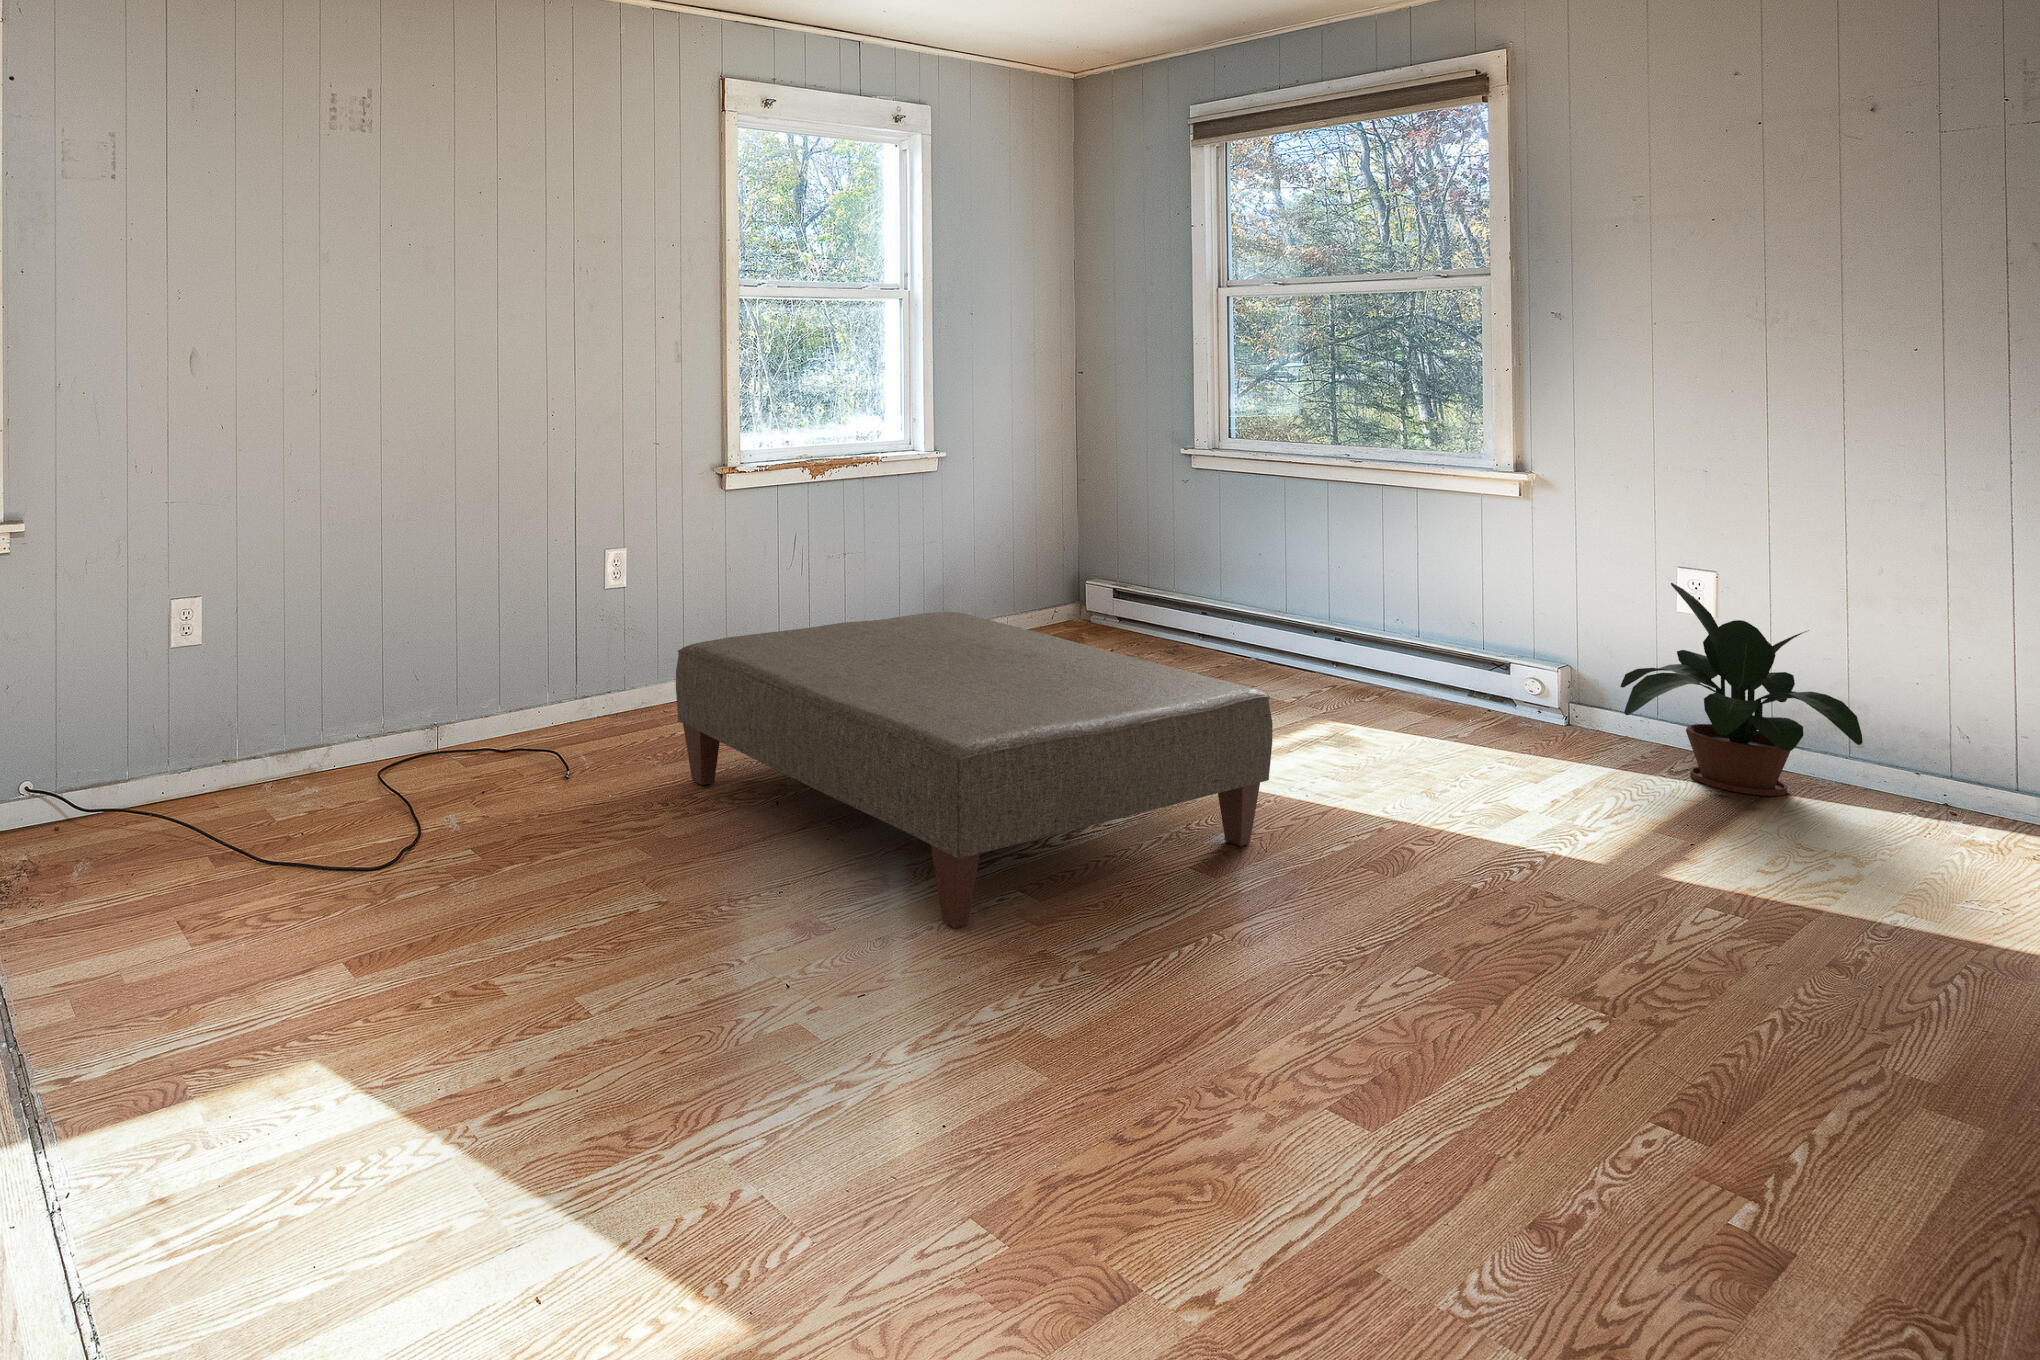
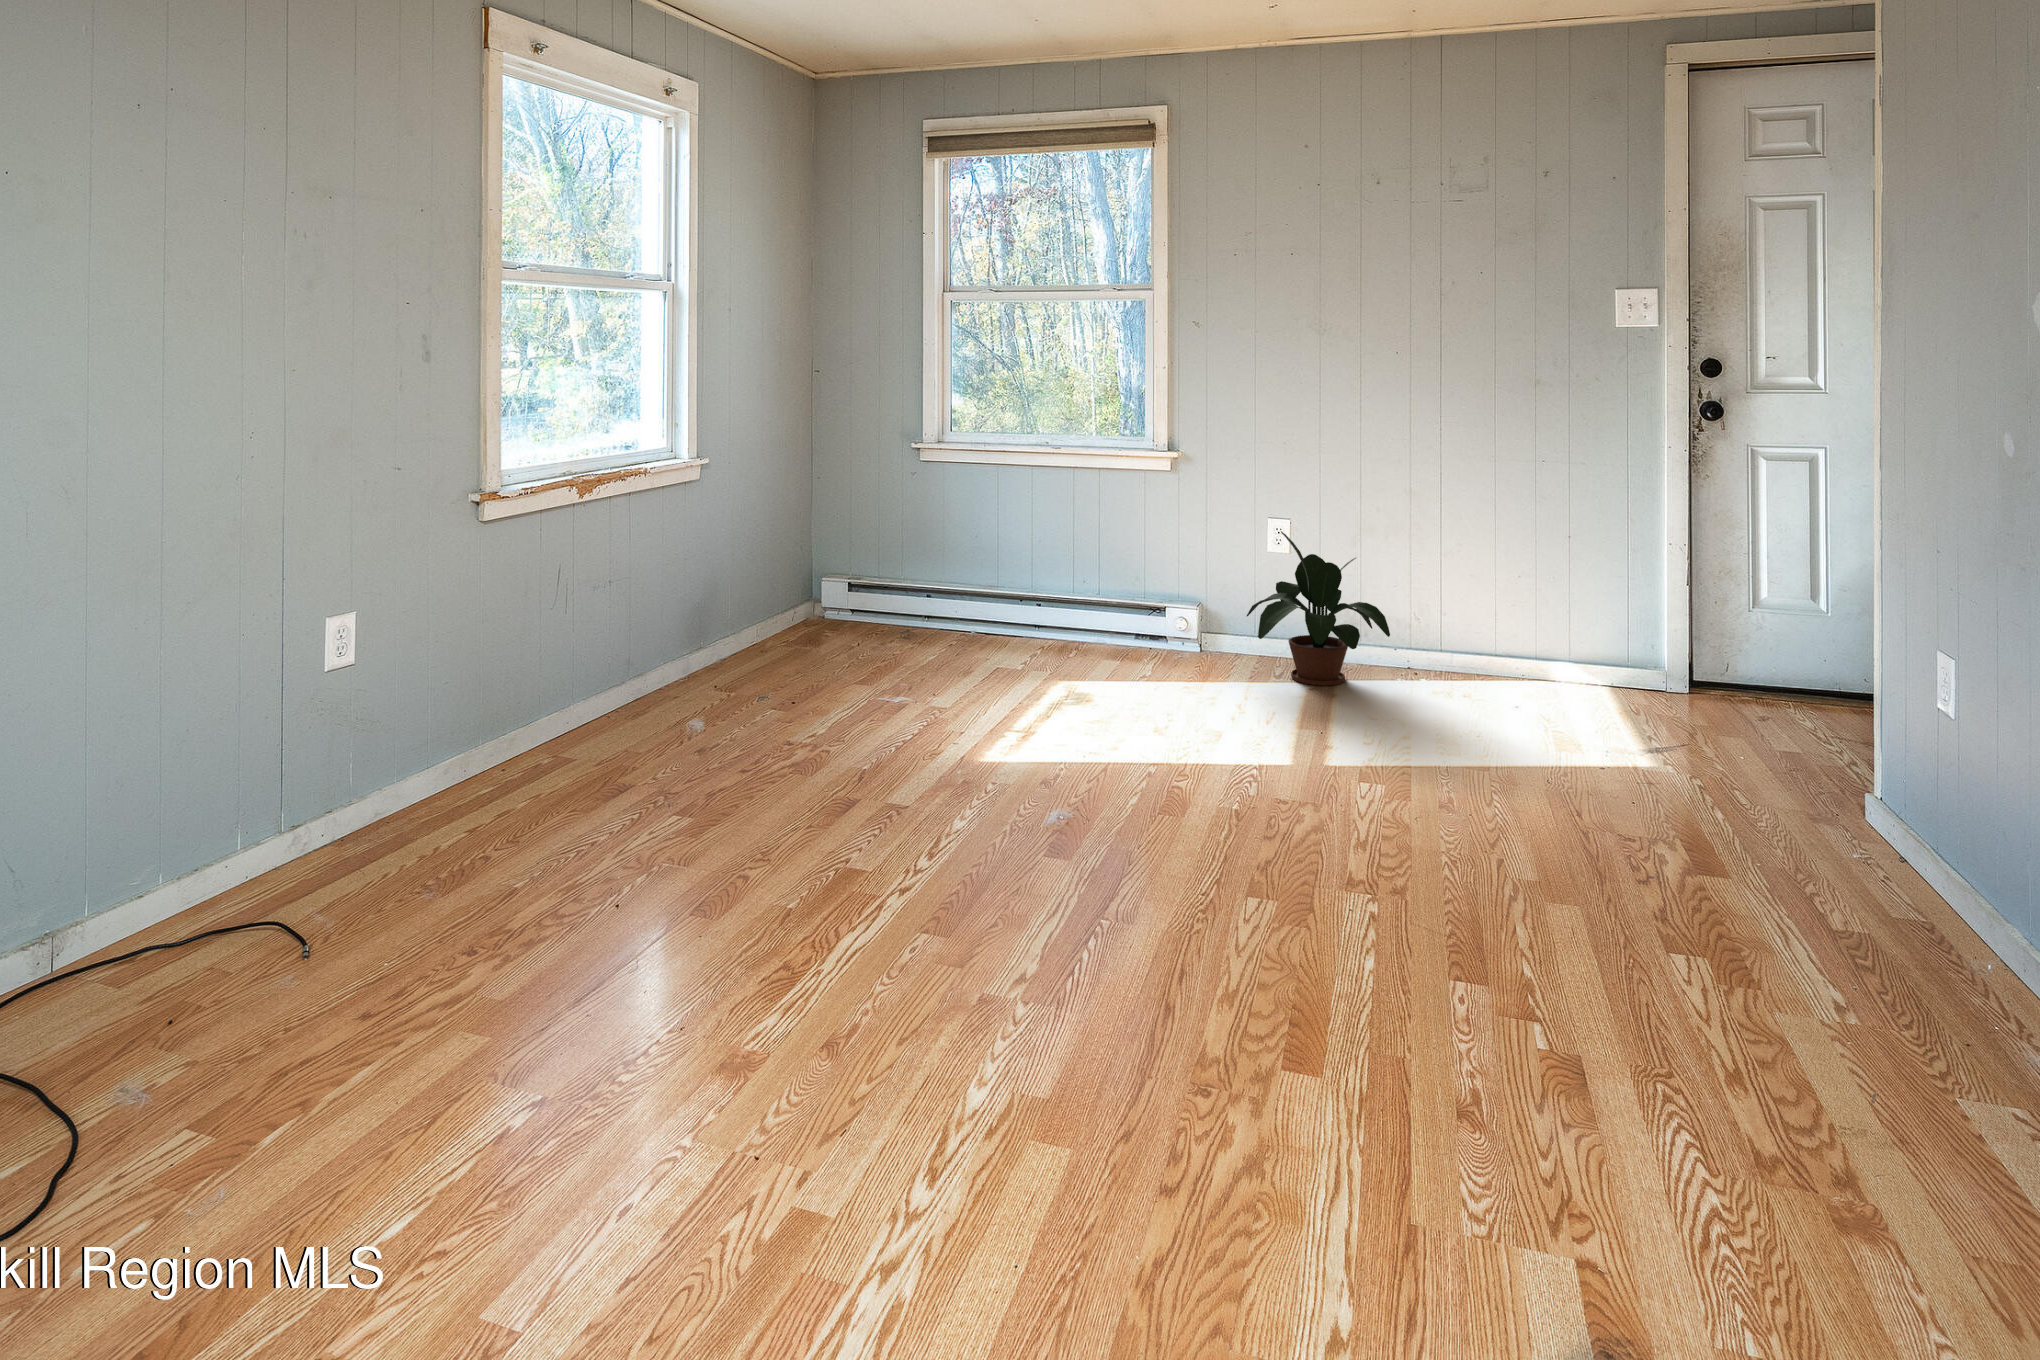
ottoman: present [676,612,1273,928] -> none [470,634,1092,1002]

